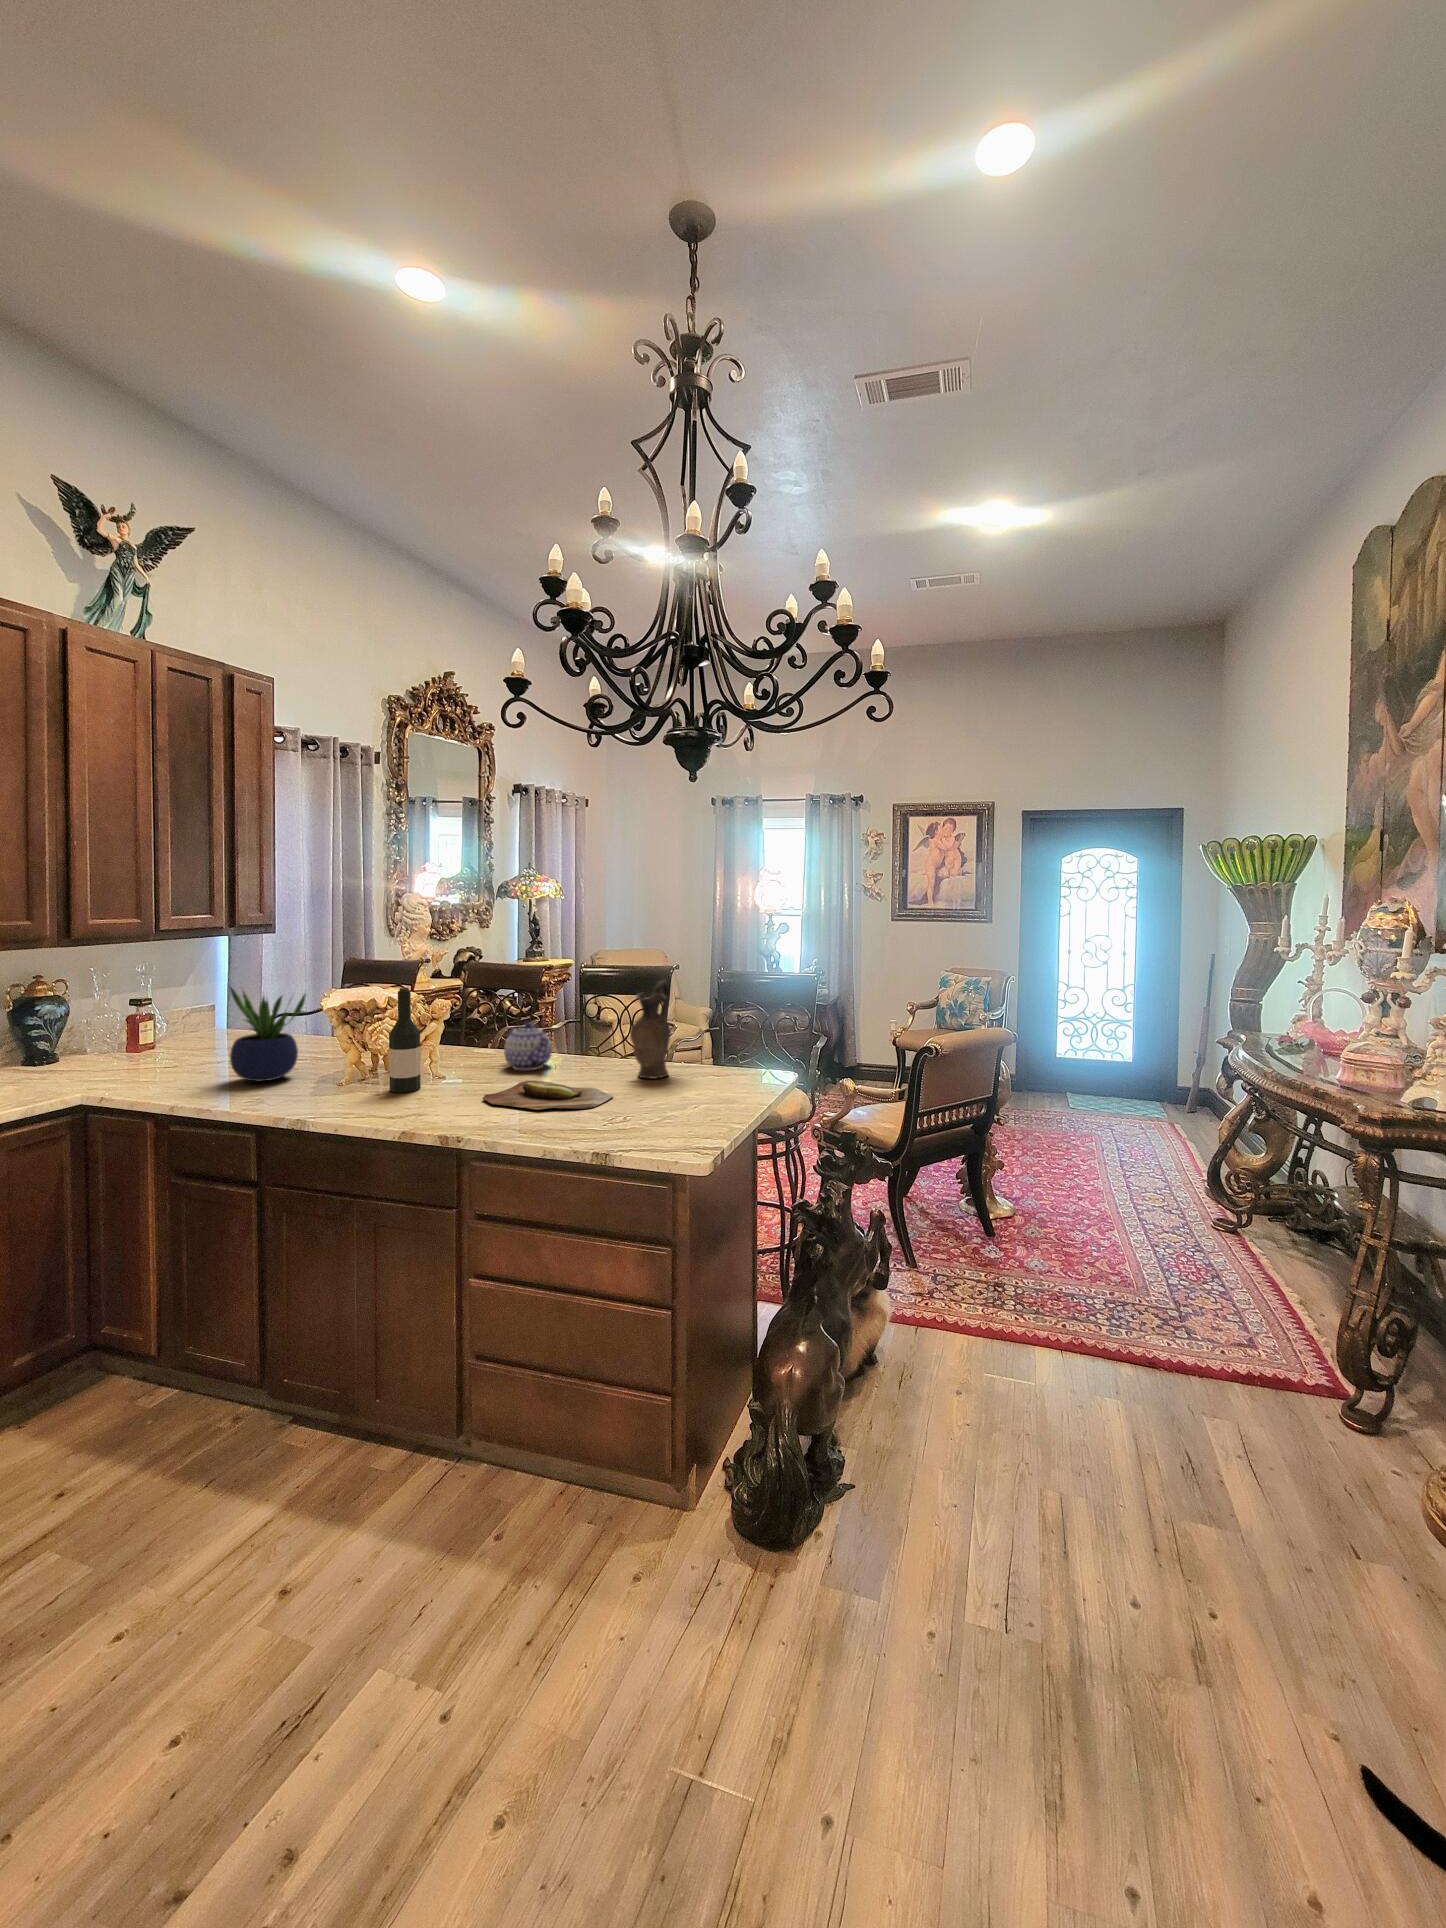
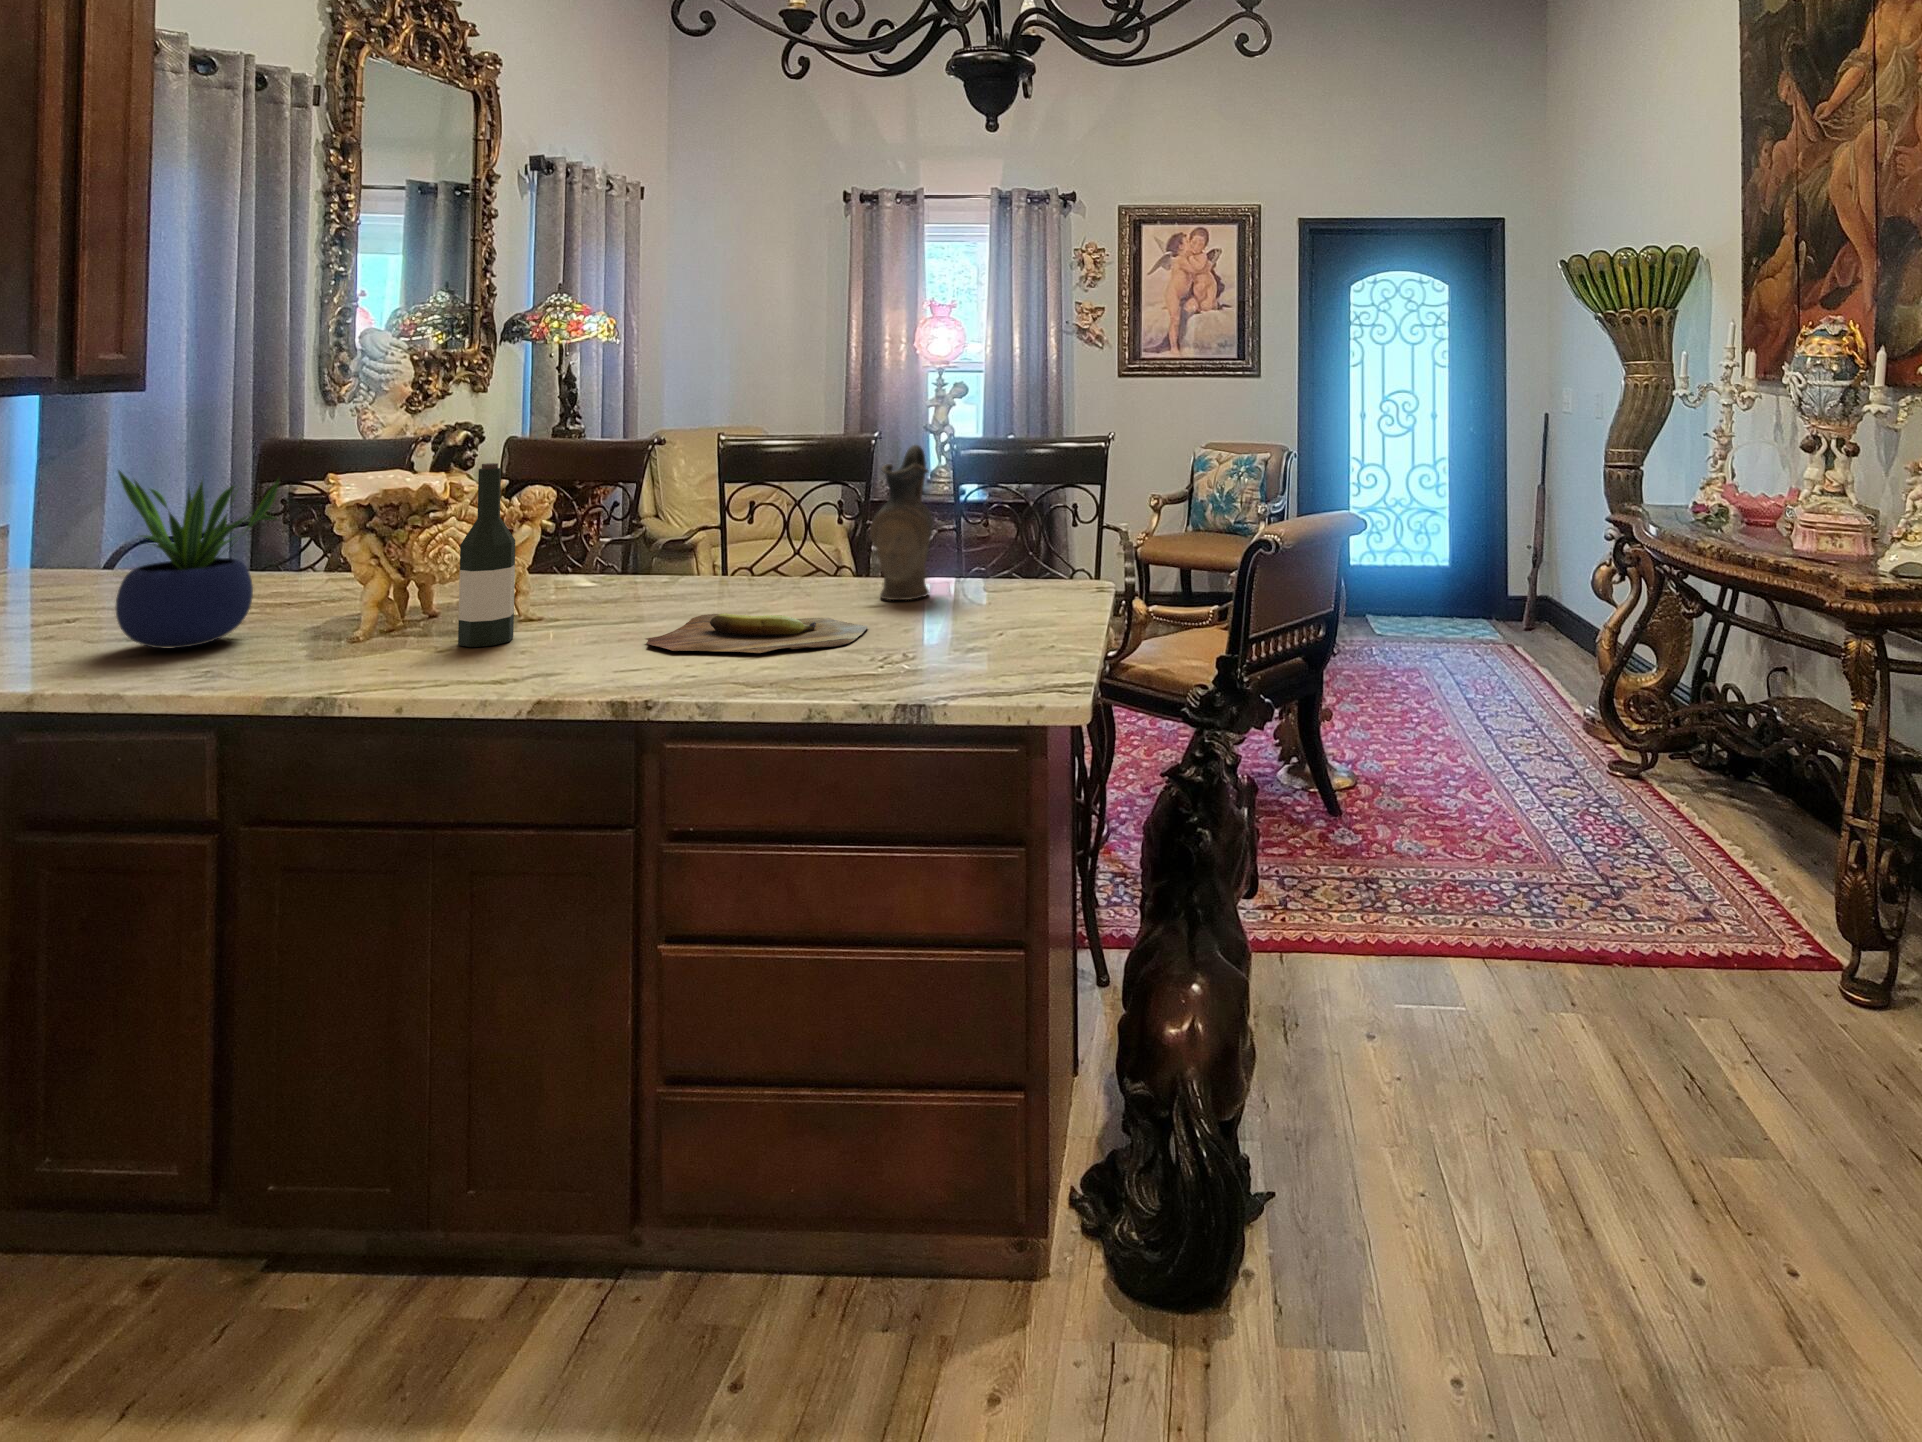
teapot: present [504,1022,552,1070] -> none [637,522,729,602]

